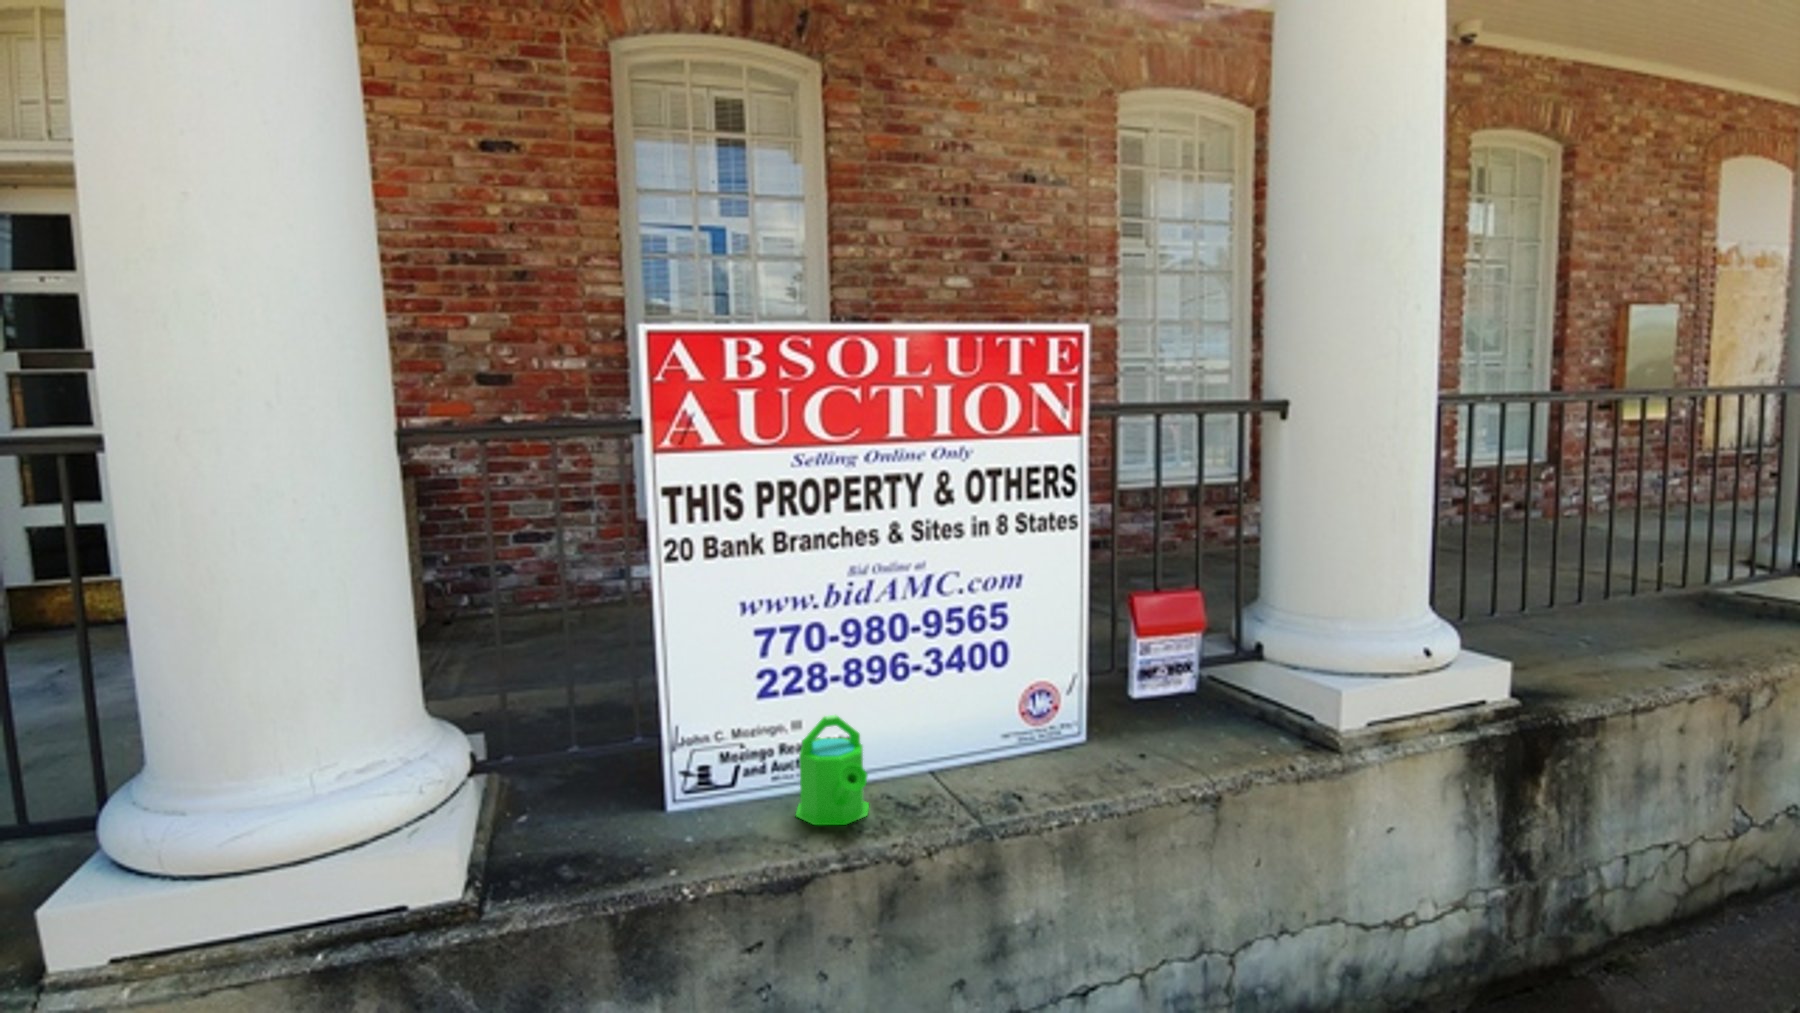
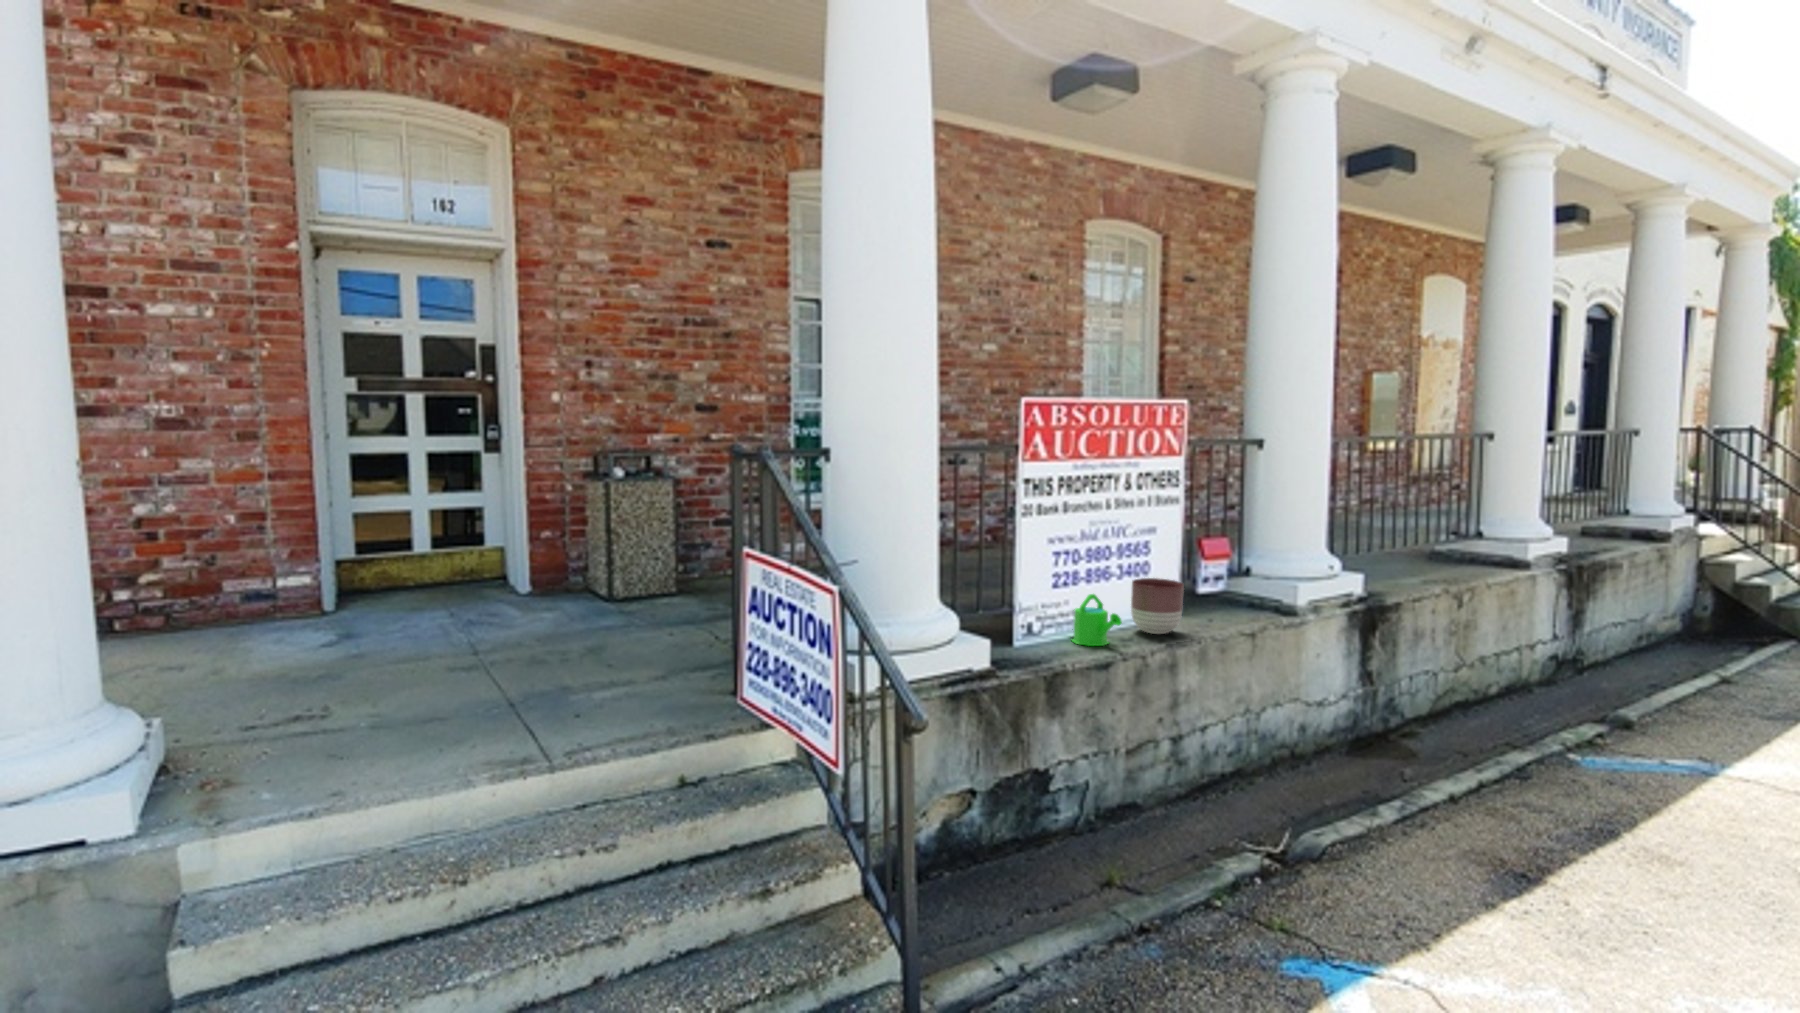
planter: none [942,675,1044,795] -> present [1131,578,1184,634]

